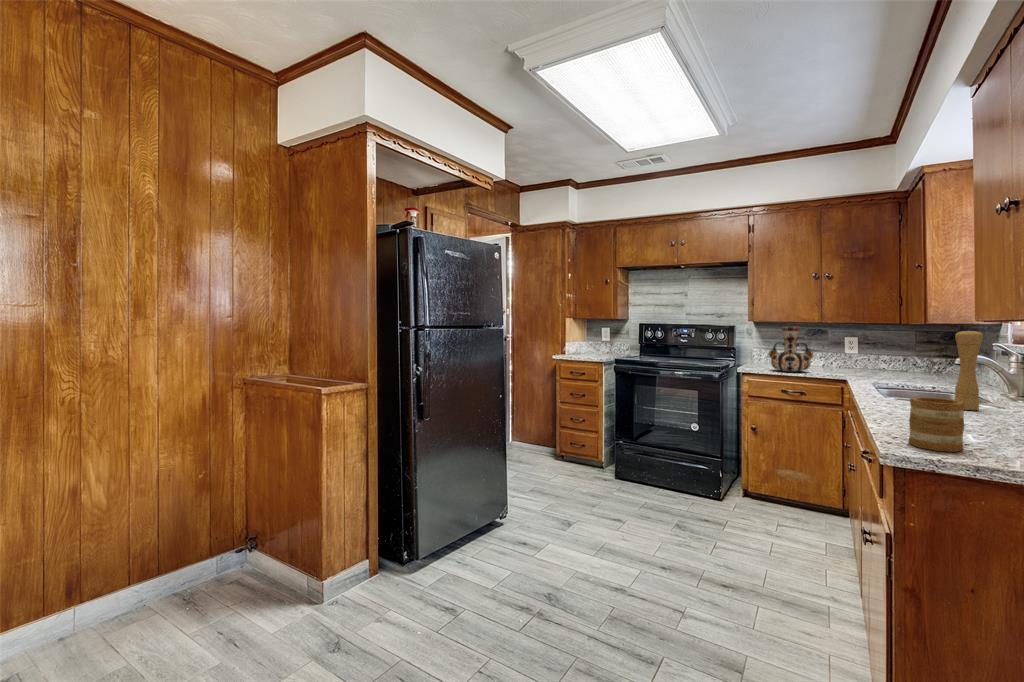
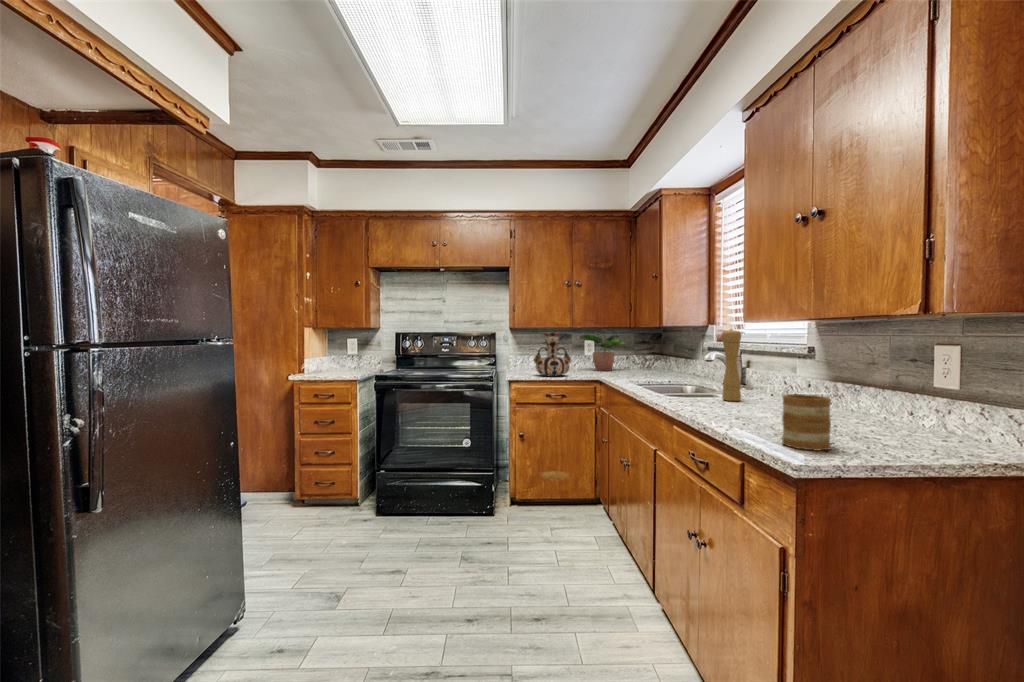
potted plant: none [837,313,906,371] -> present [580,327,627,371]

